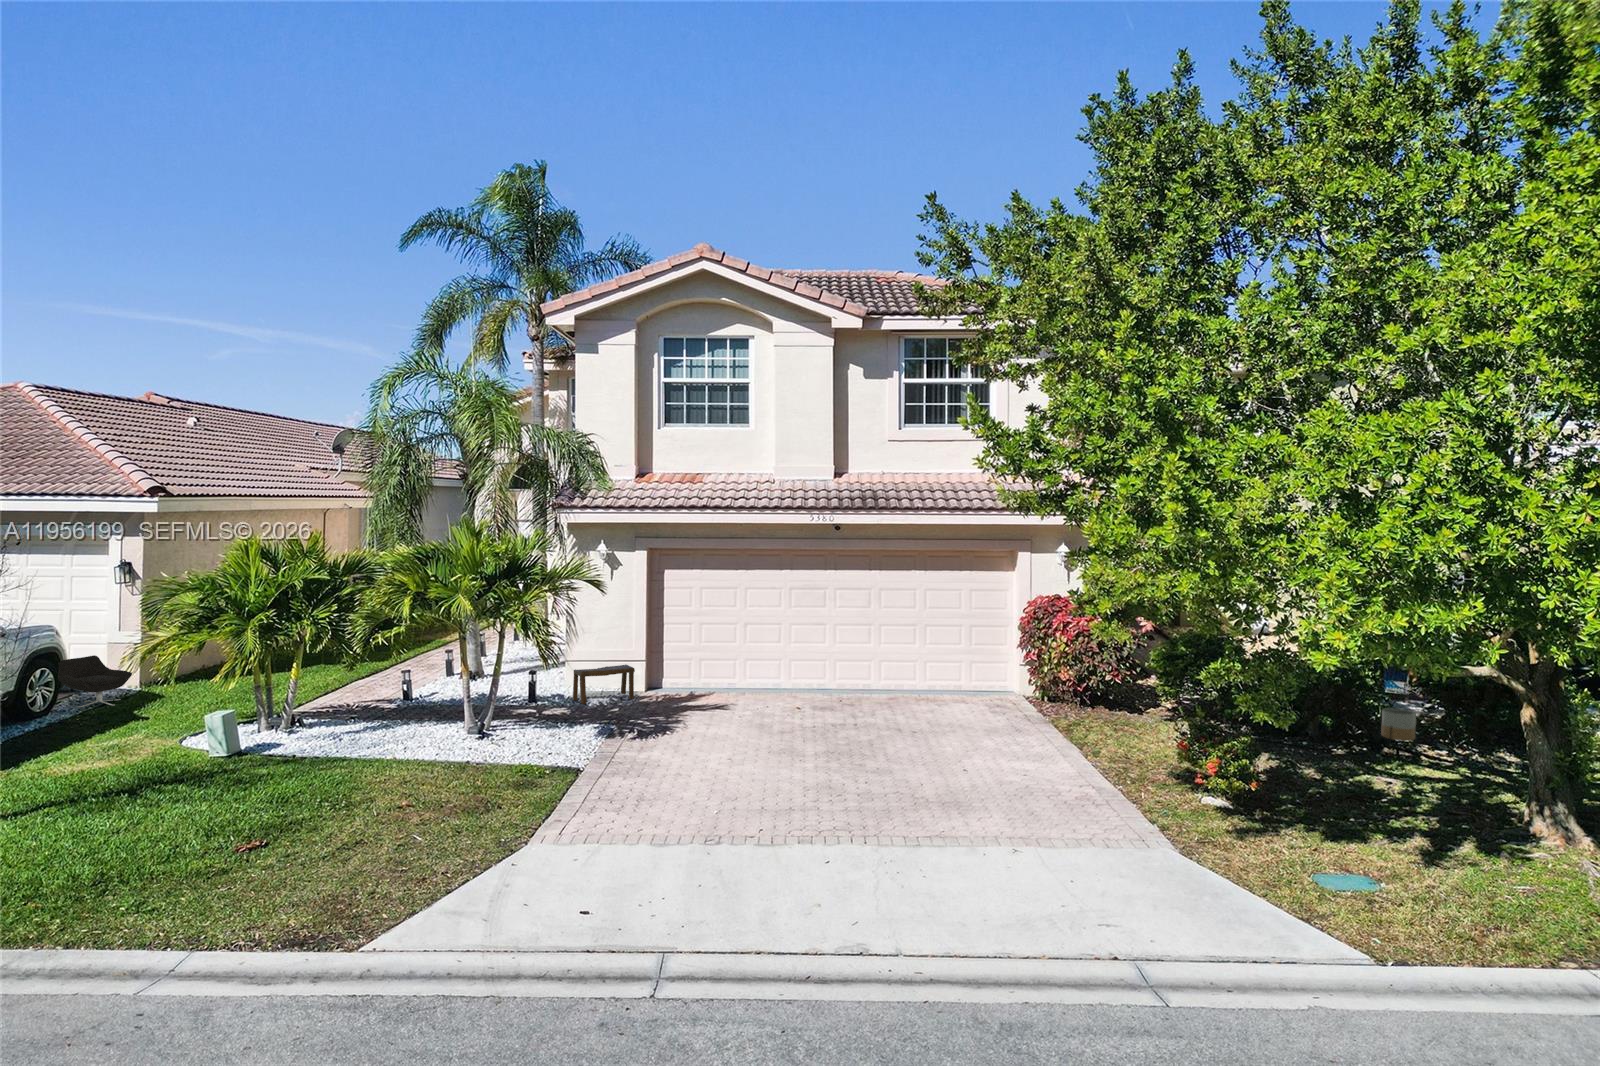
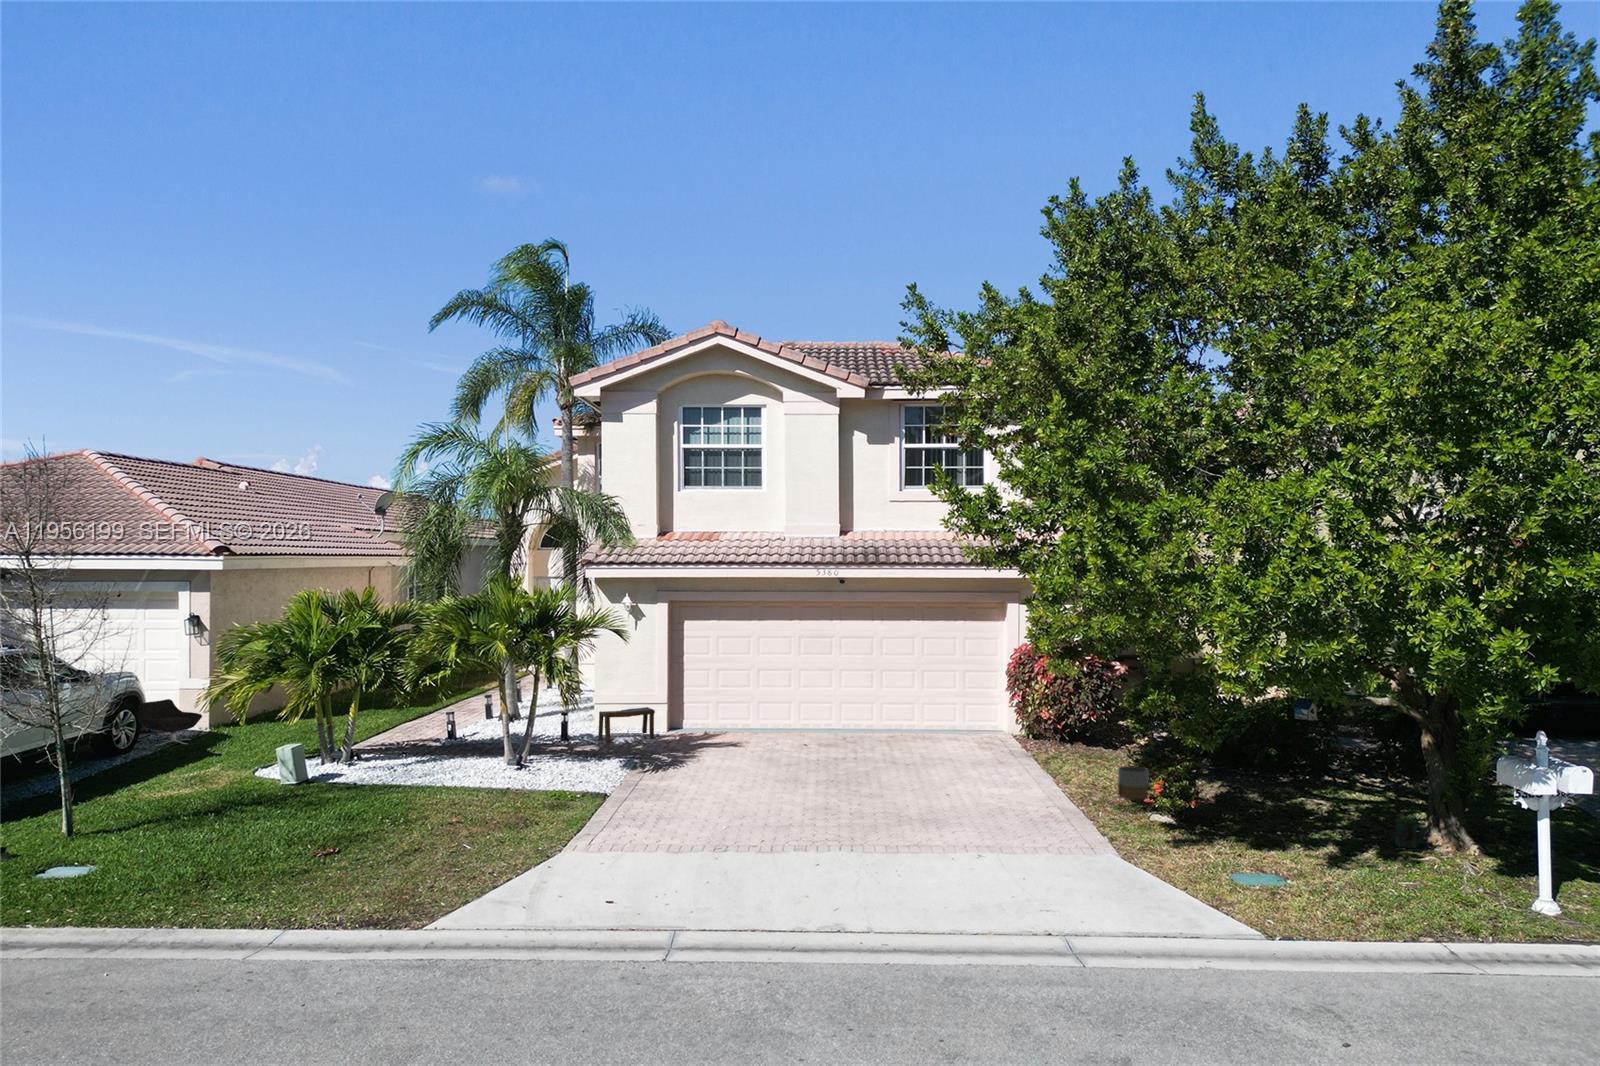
planter: present [1381,708,1417,741] -> present [1118,766,1149,804]
watering can: none [1471,801,1531,836] -> present [1387,818,1438,848]

